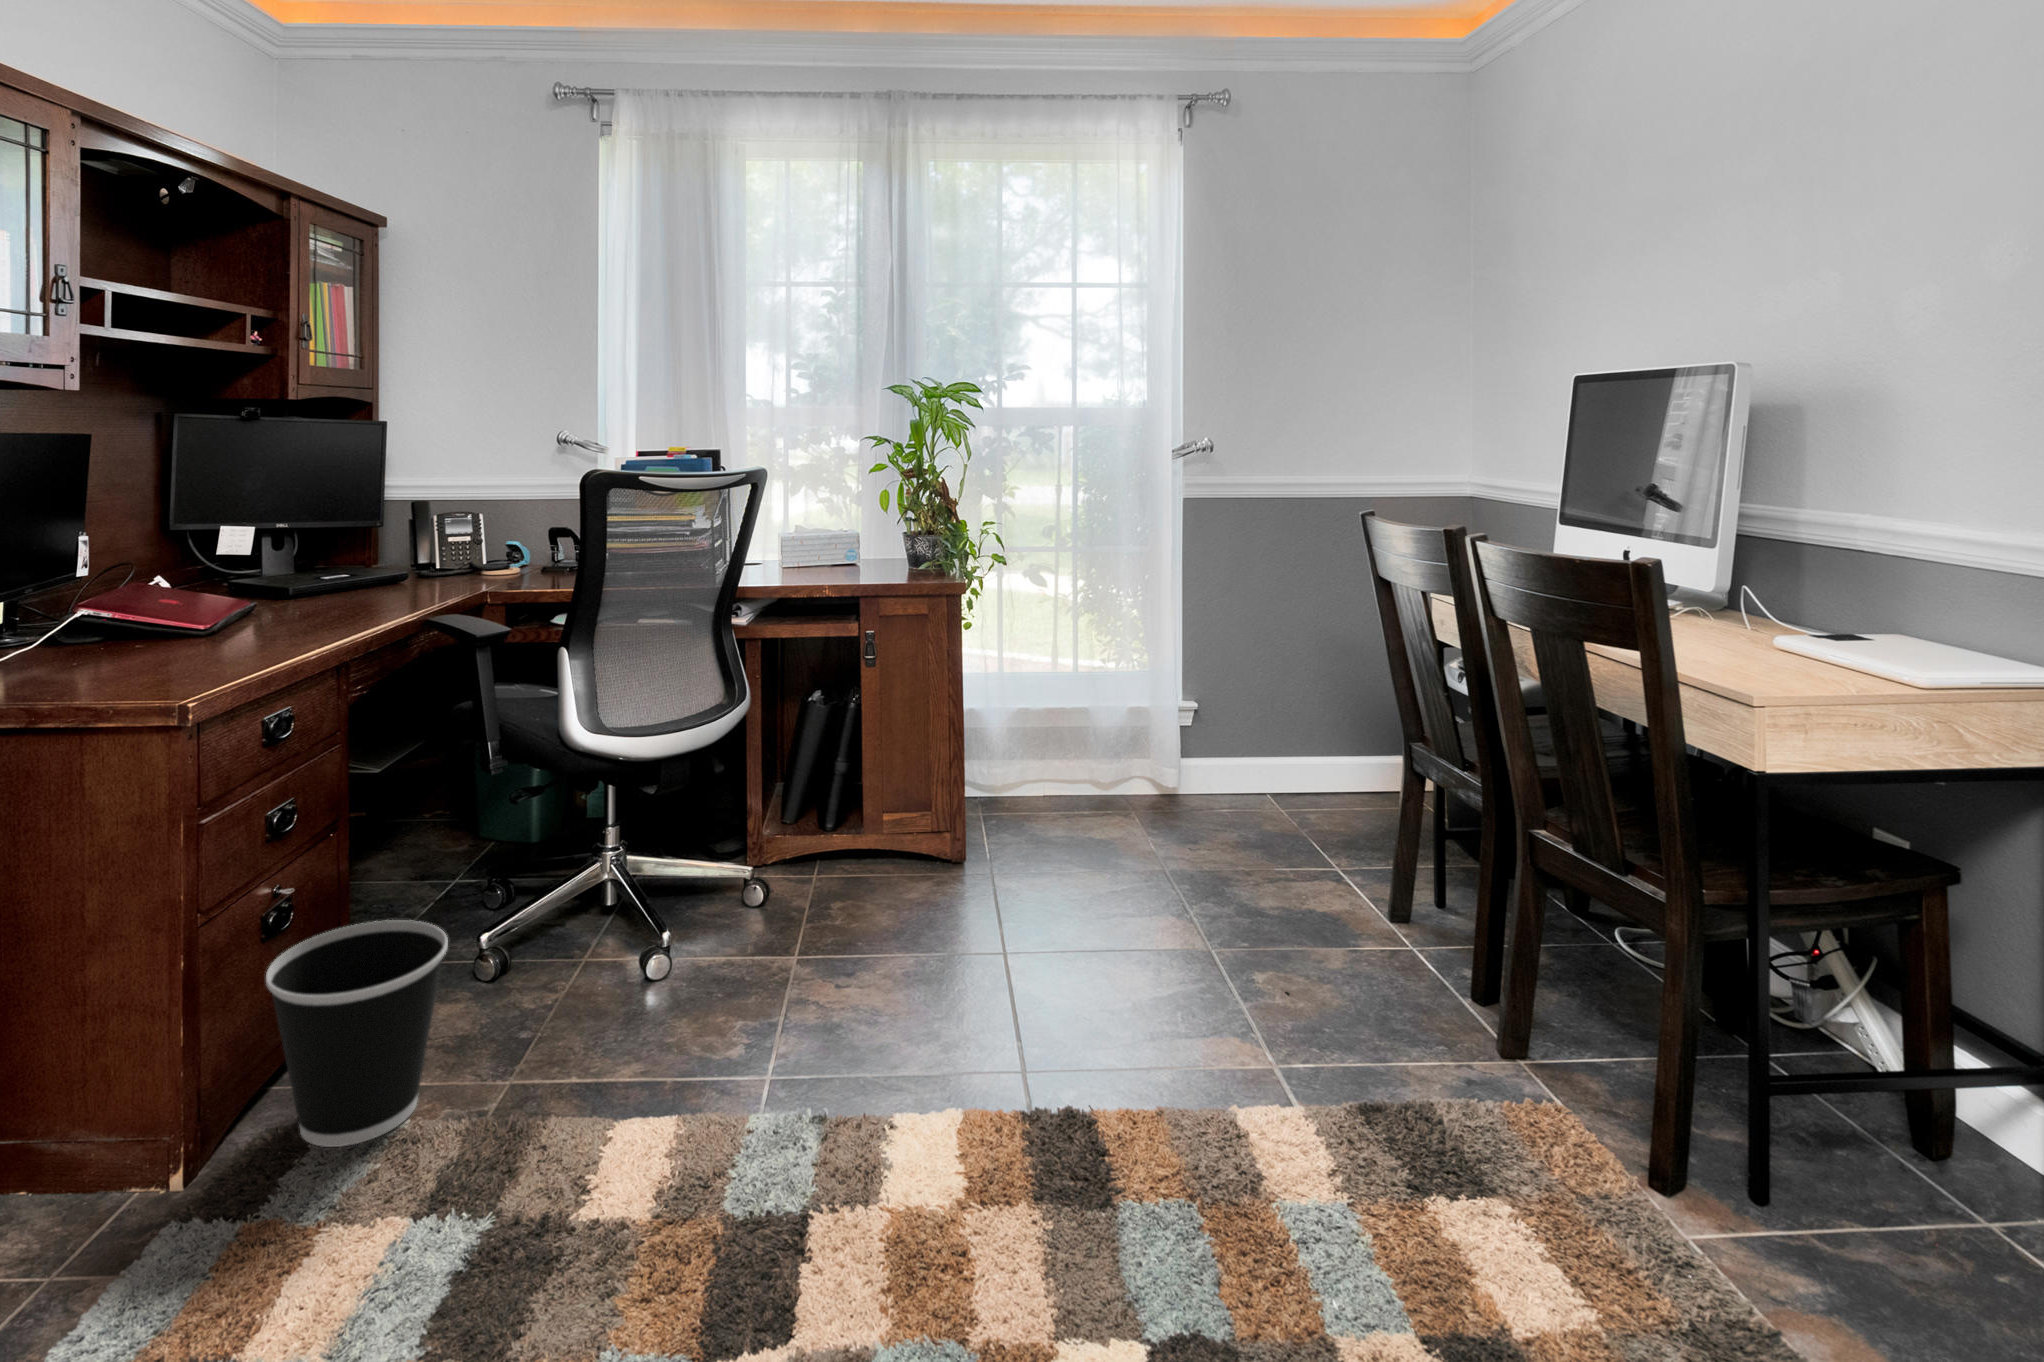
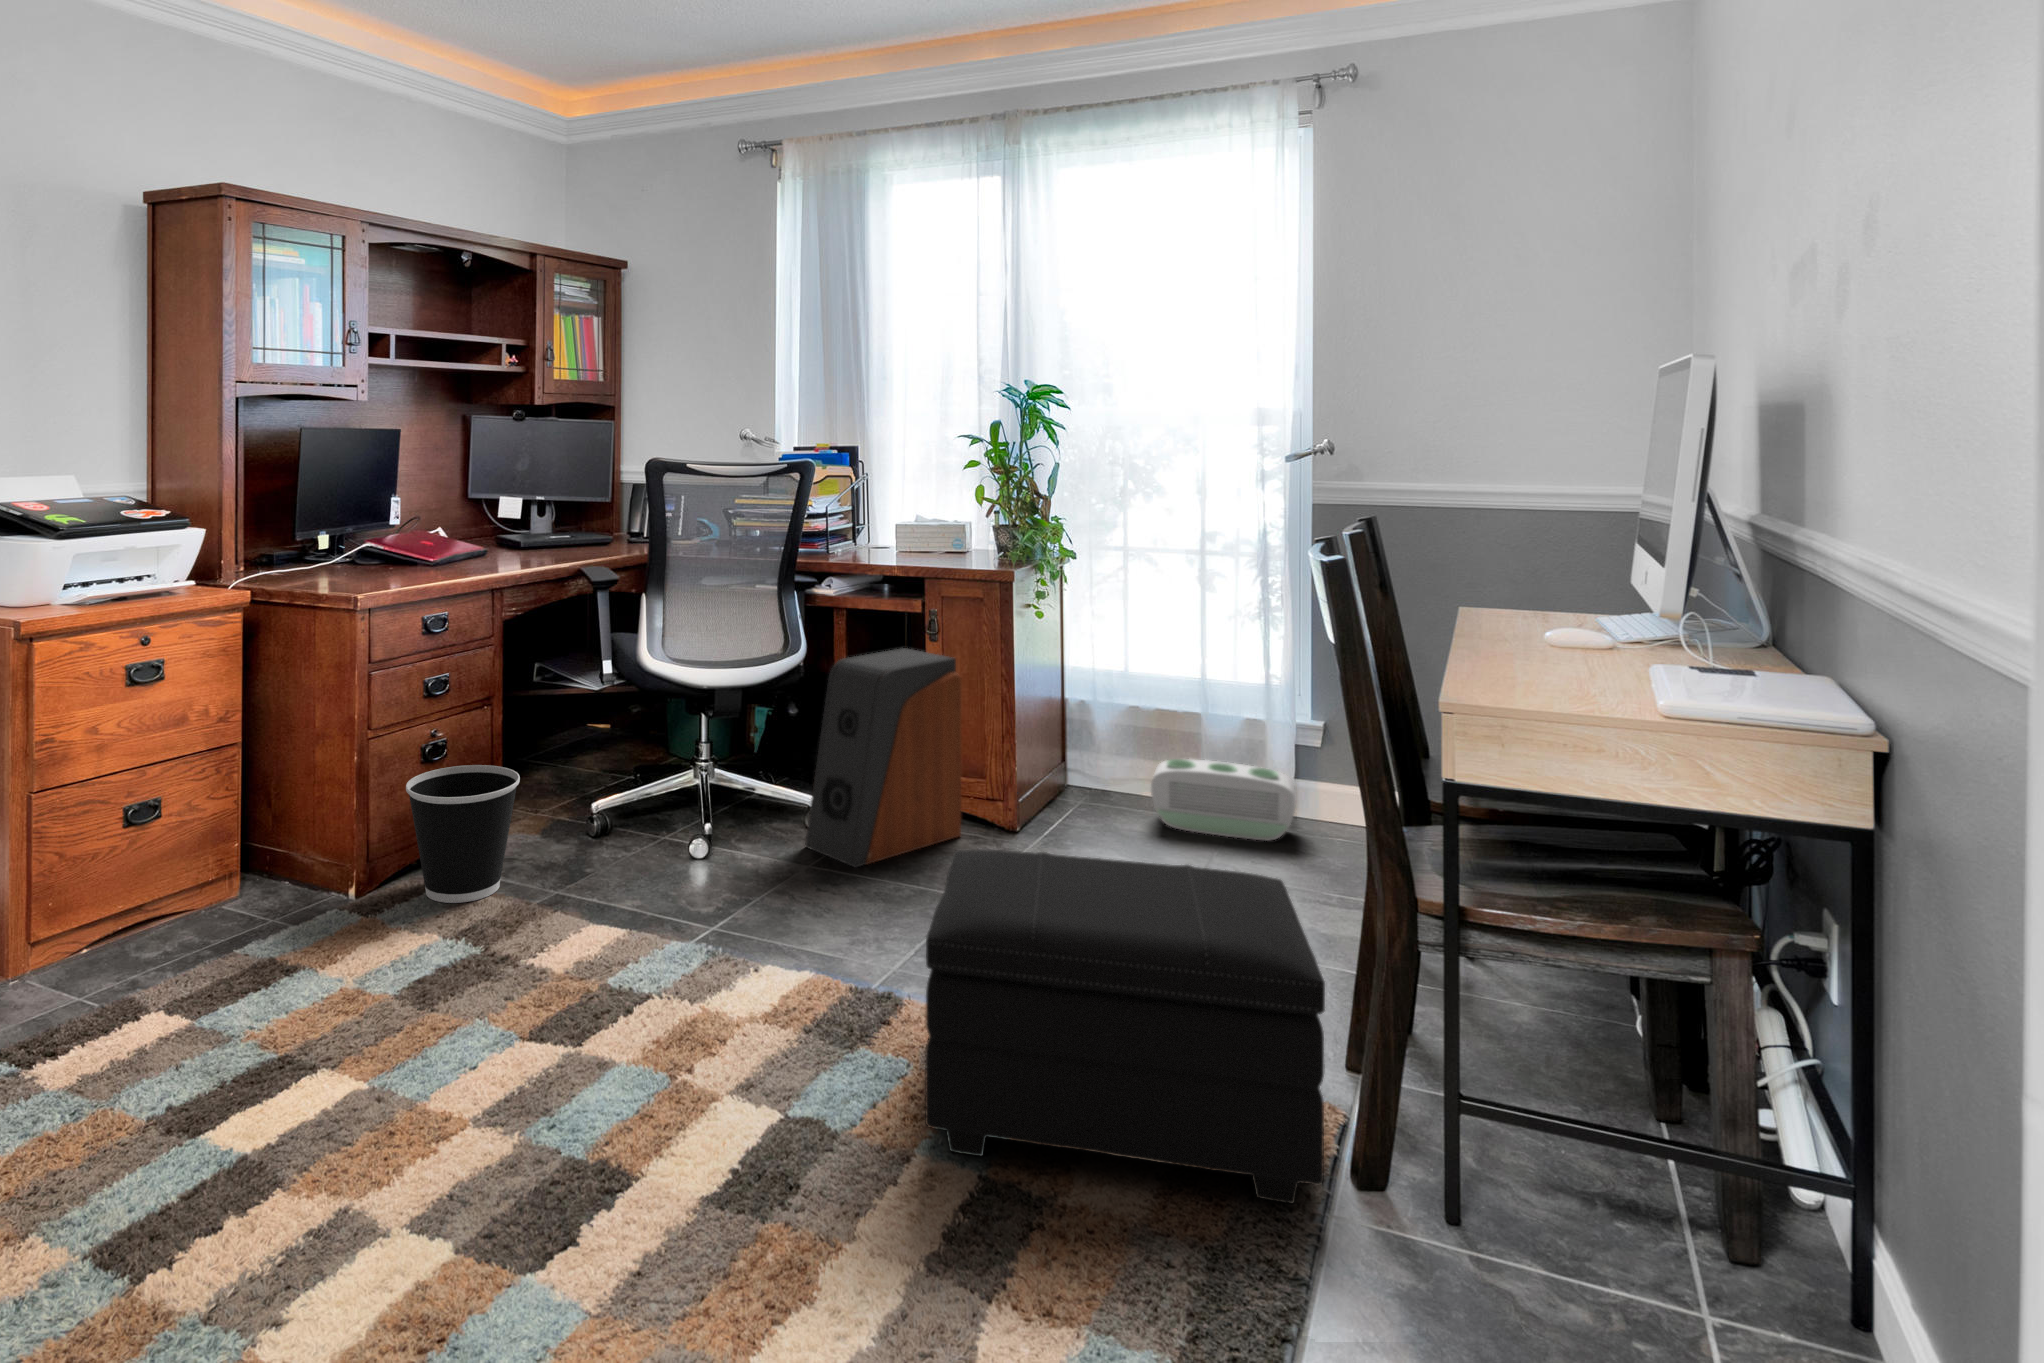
speaker: none [767,677,915,941] -> present [805,648,961,867]
air purifier: none [1057,750,1195,823] -> present [1151,759,1295,840]
footstool: none [1149,871,1622,1270] -> present [925,849,1325,1204]

